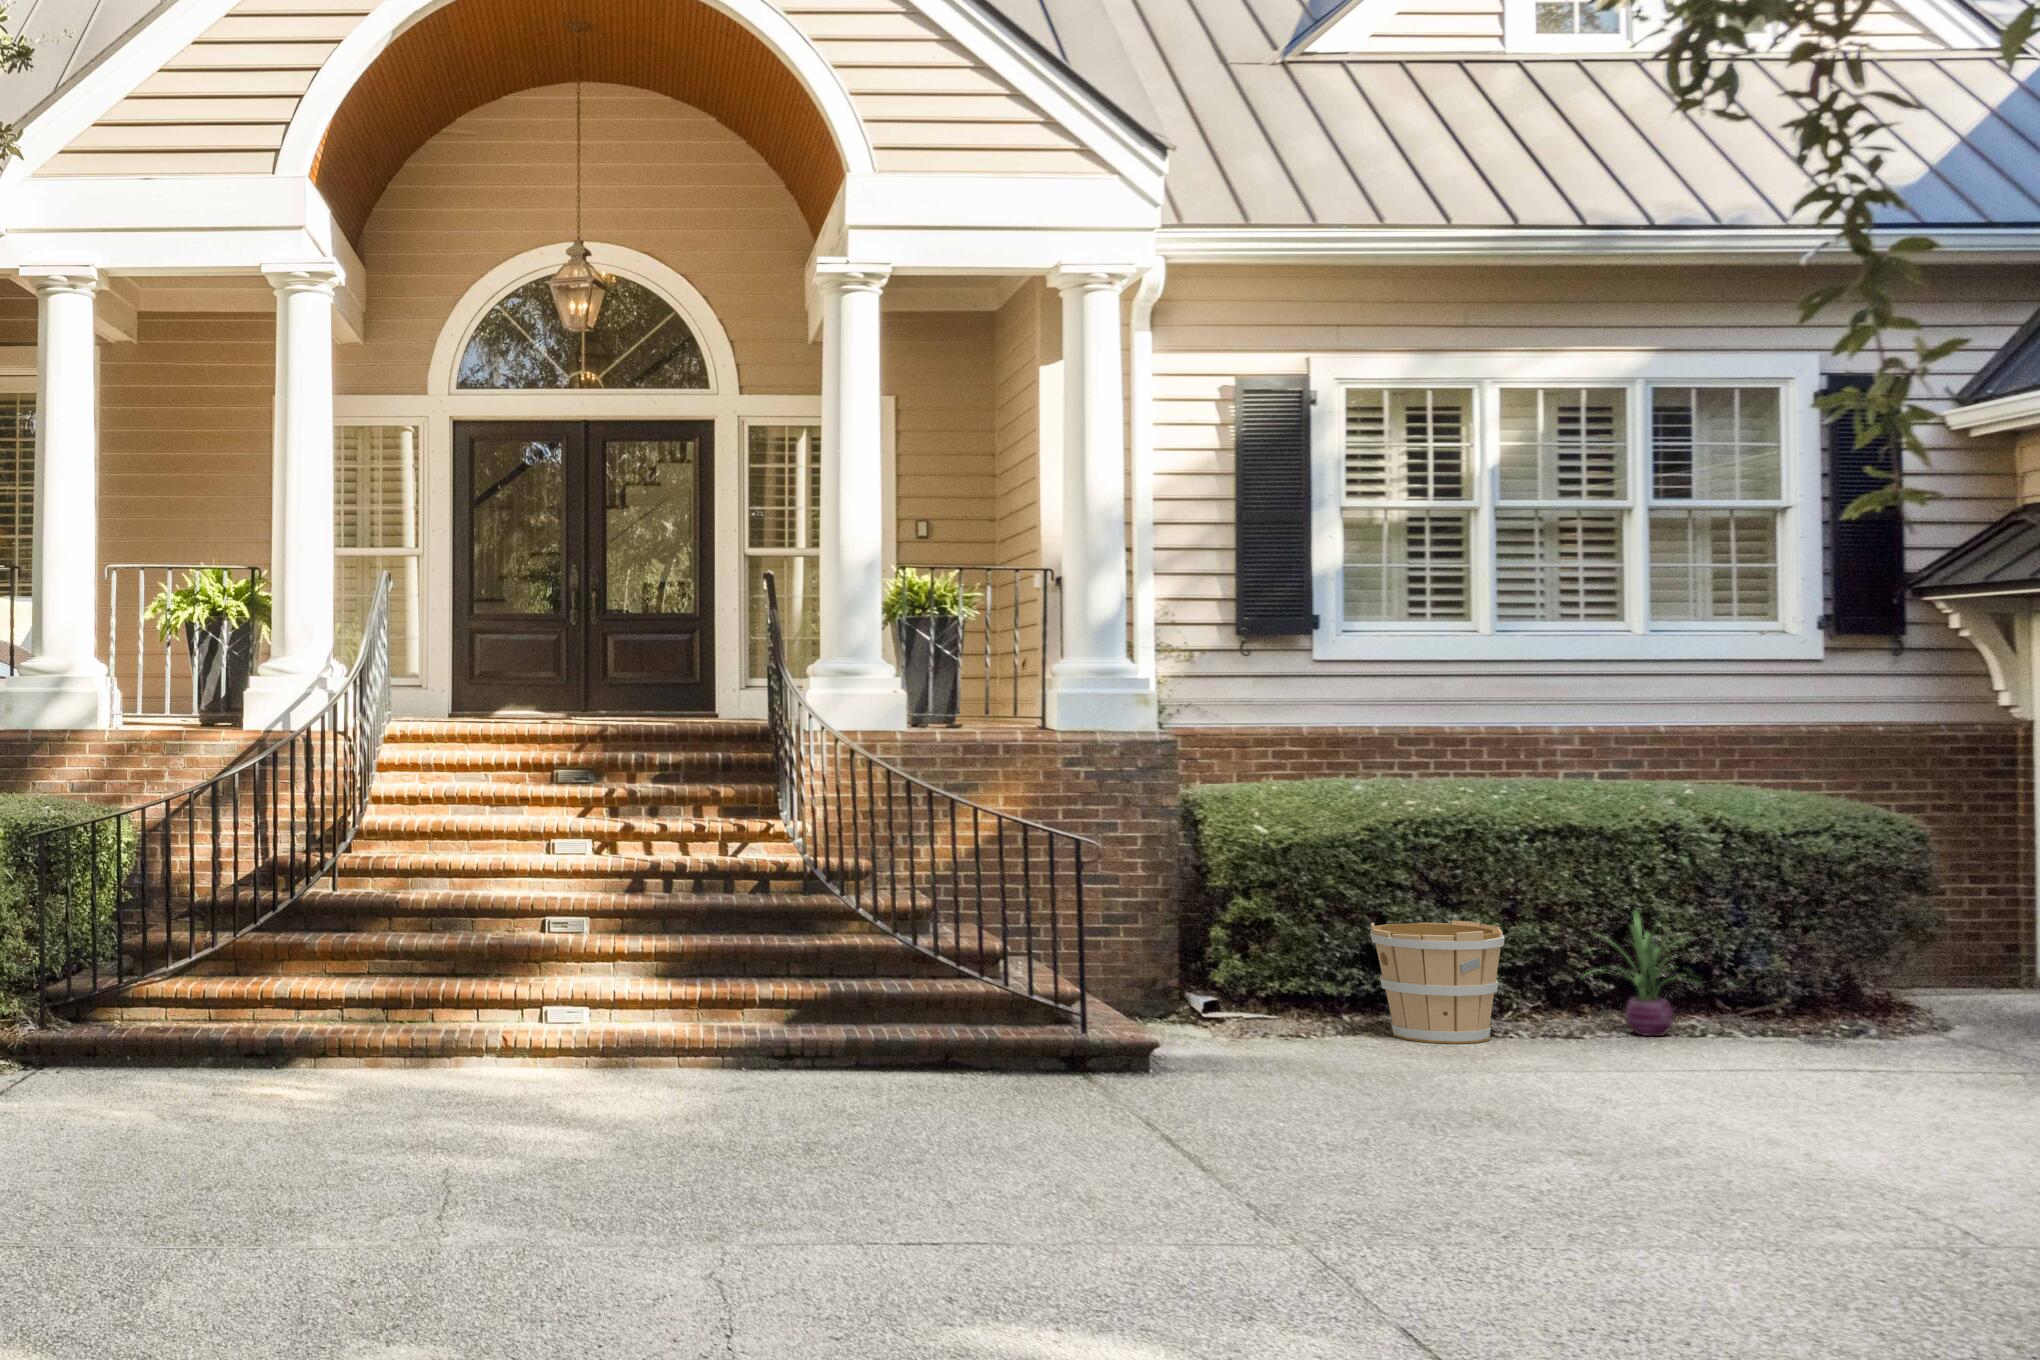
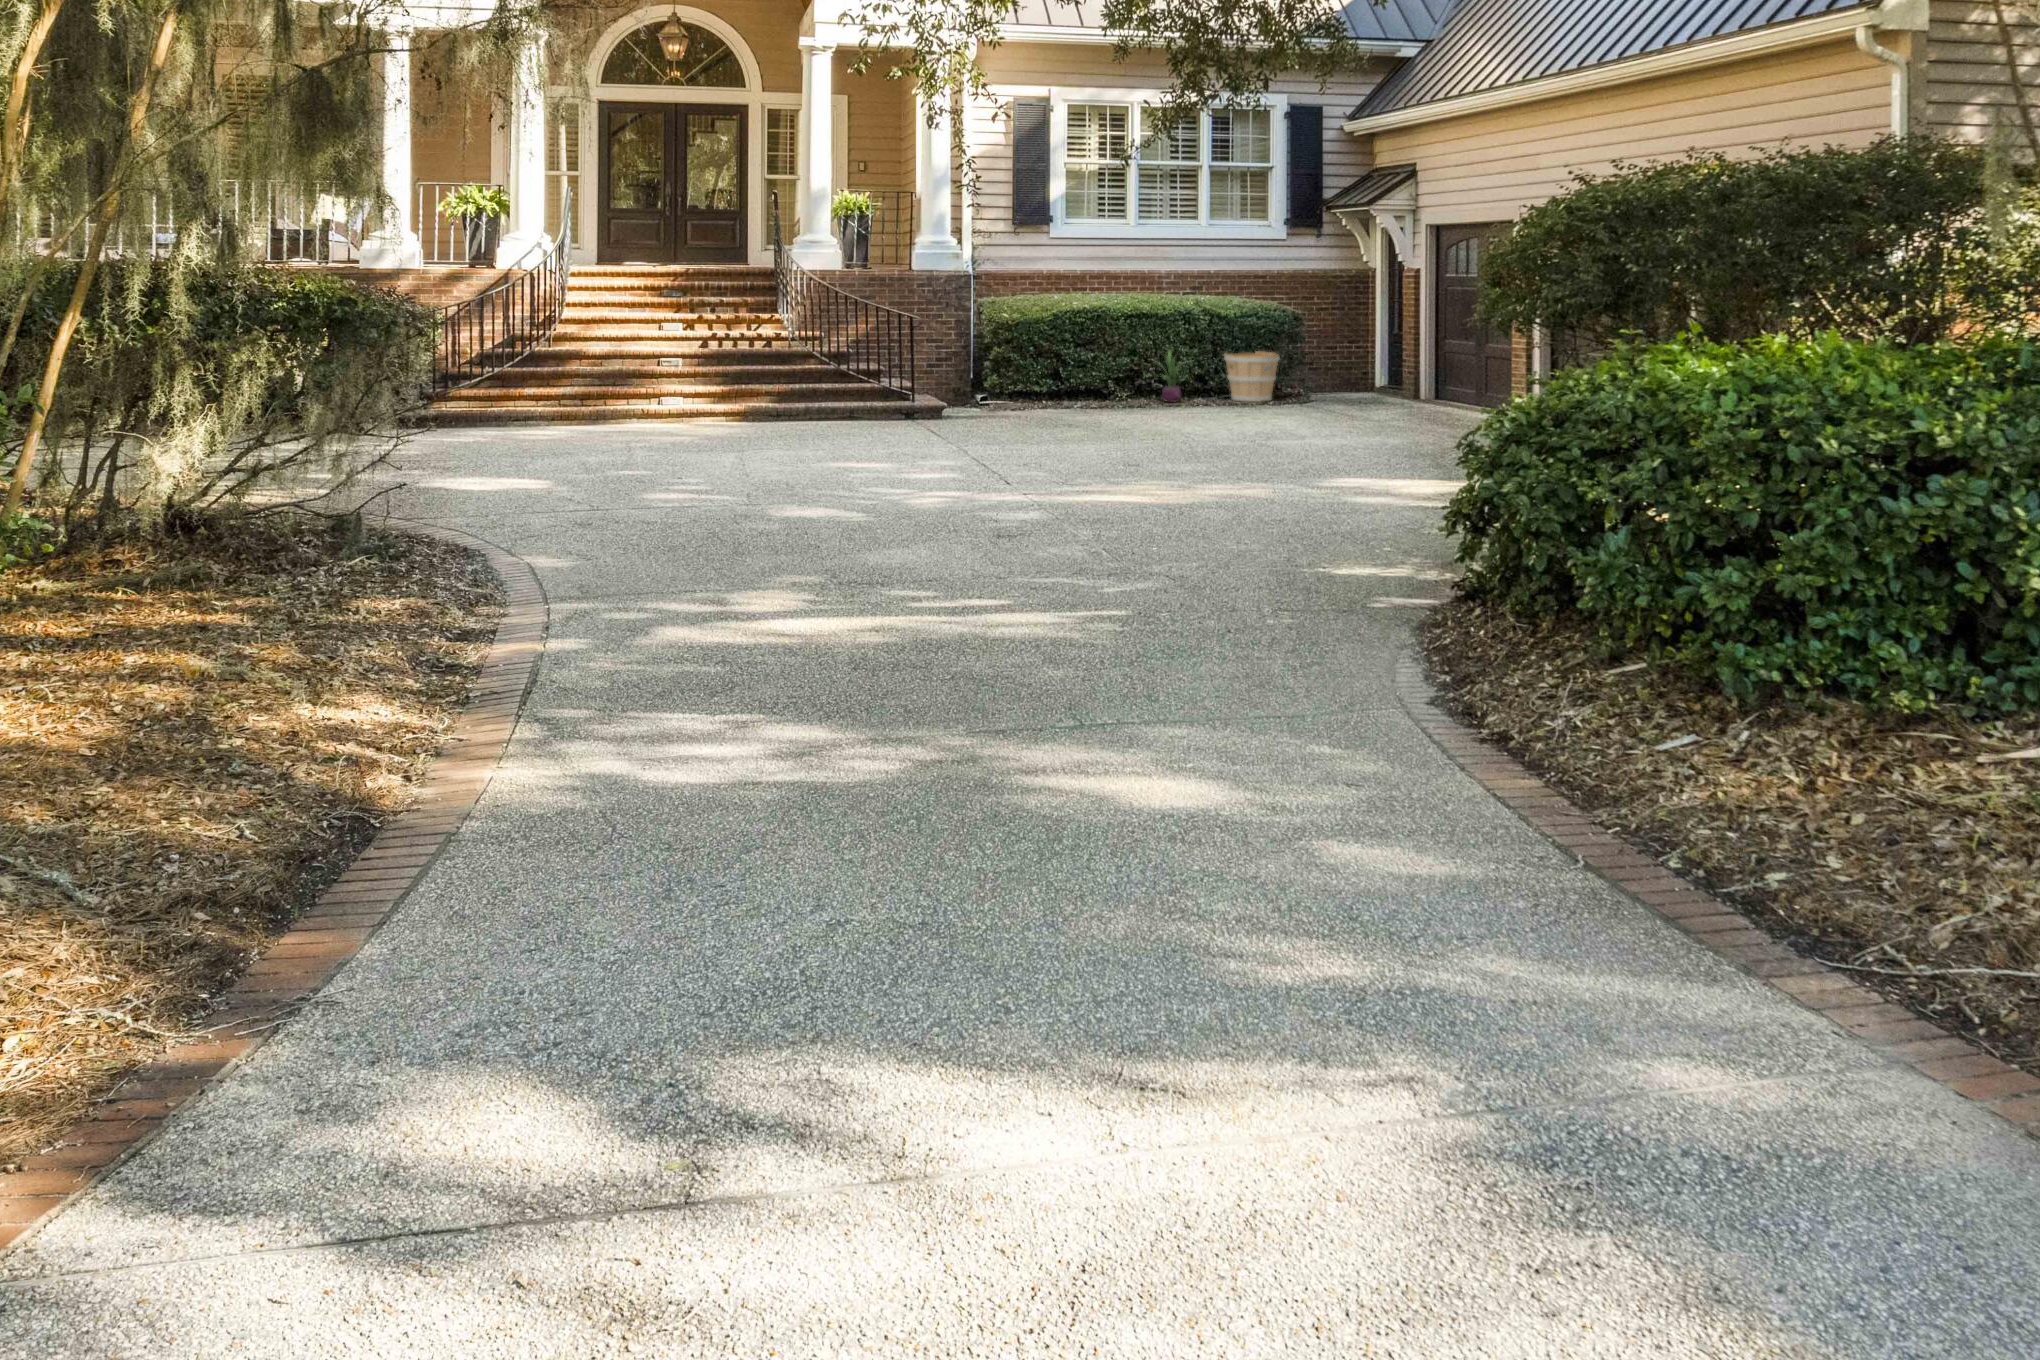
wooden bucket: present [1370,920,1504,1044] -> present [1224,352,1280,402]

